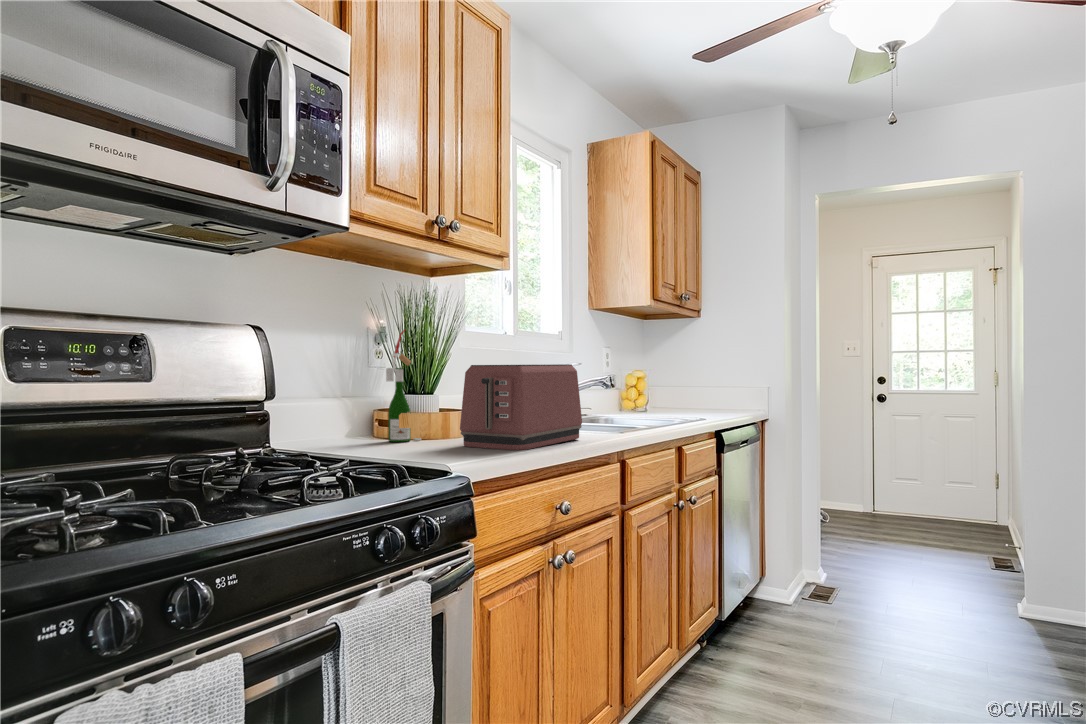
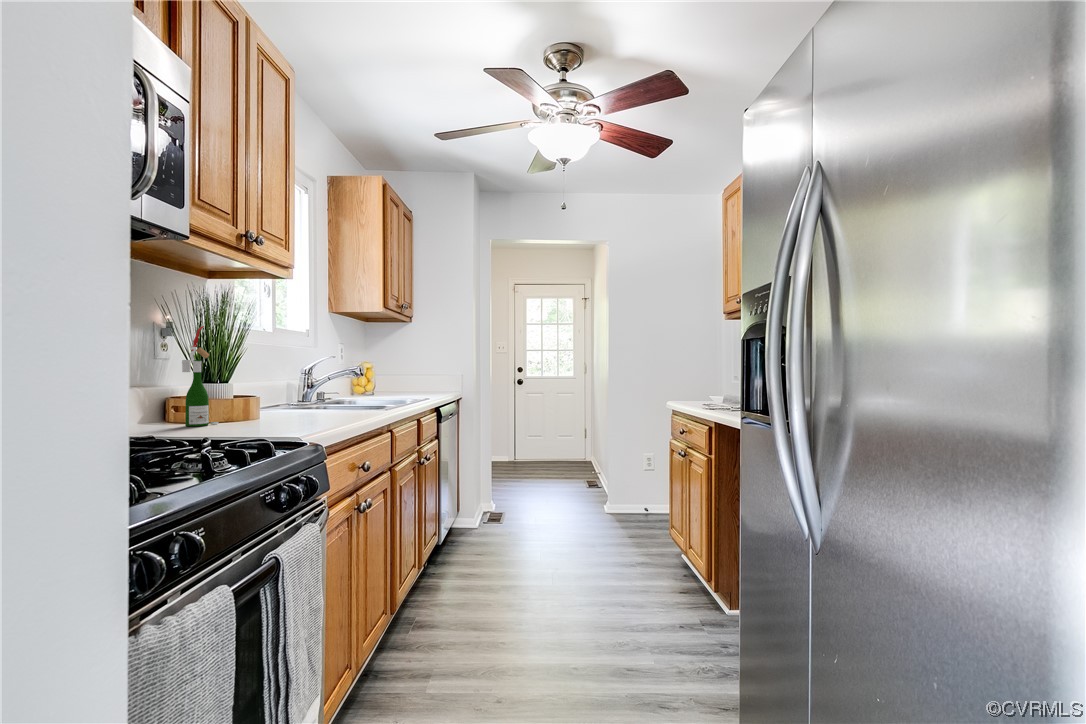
toaster: present [460,364,582,450] -> none [267,358,363,426]

